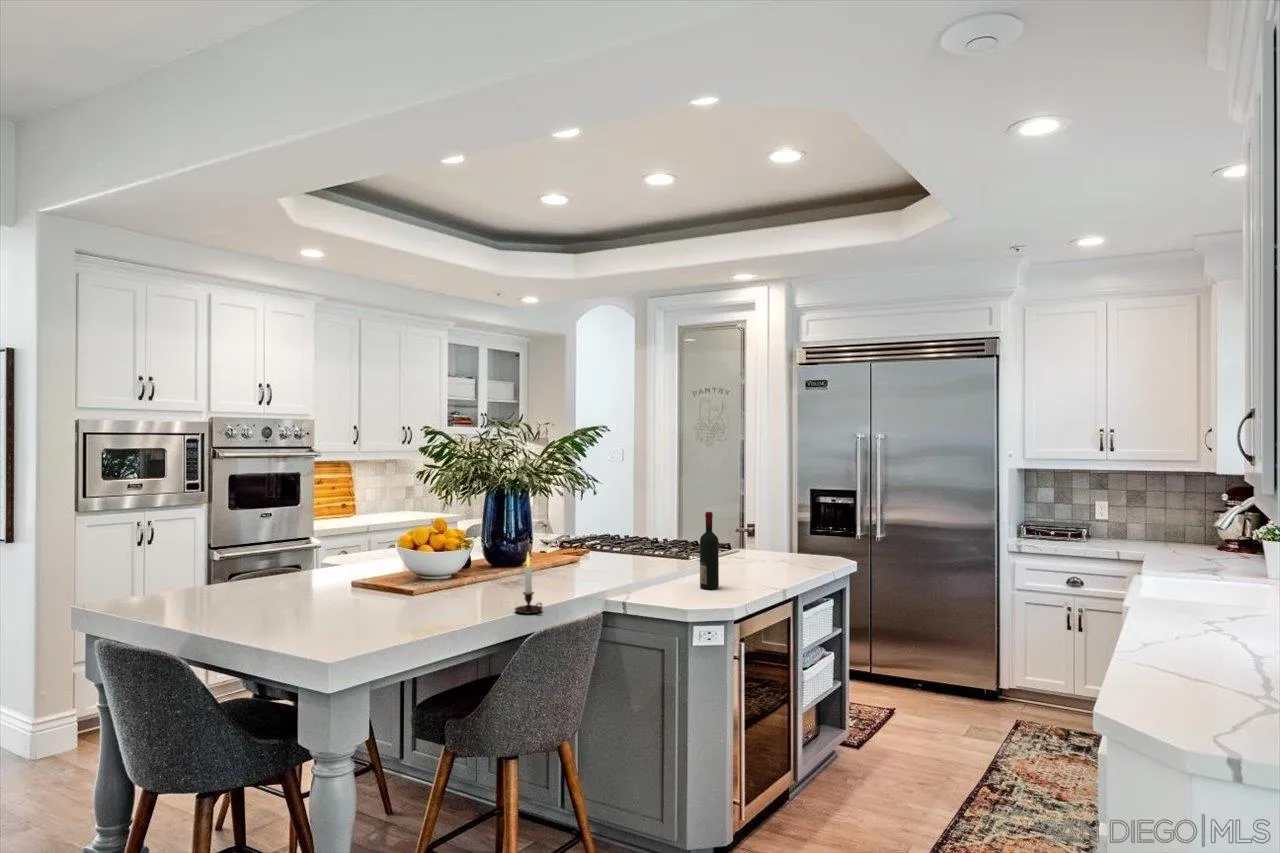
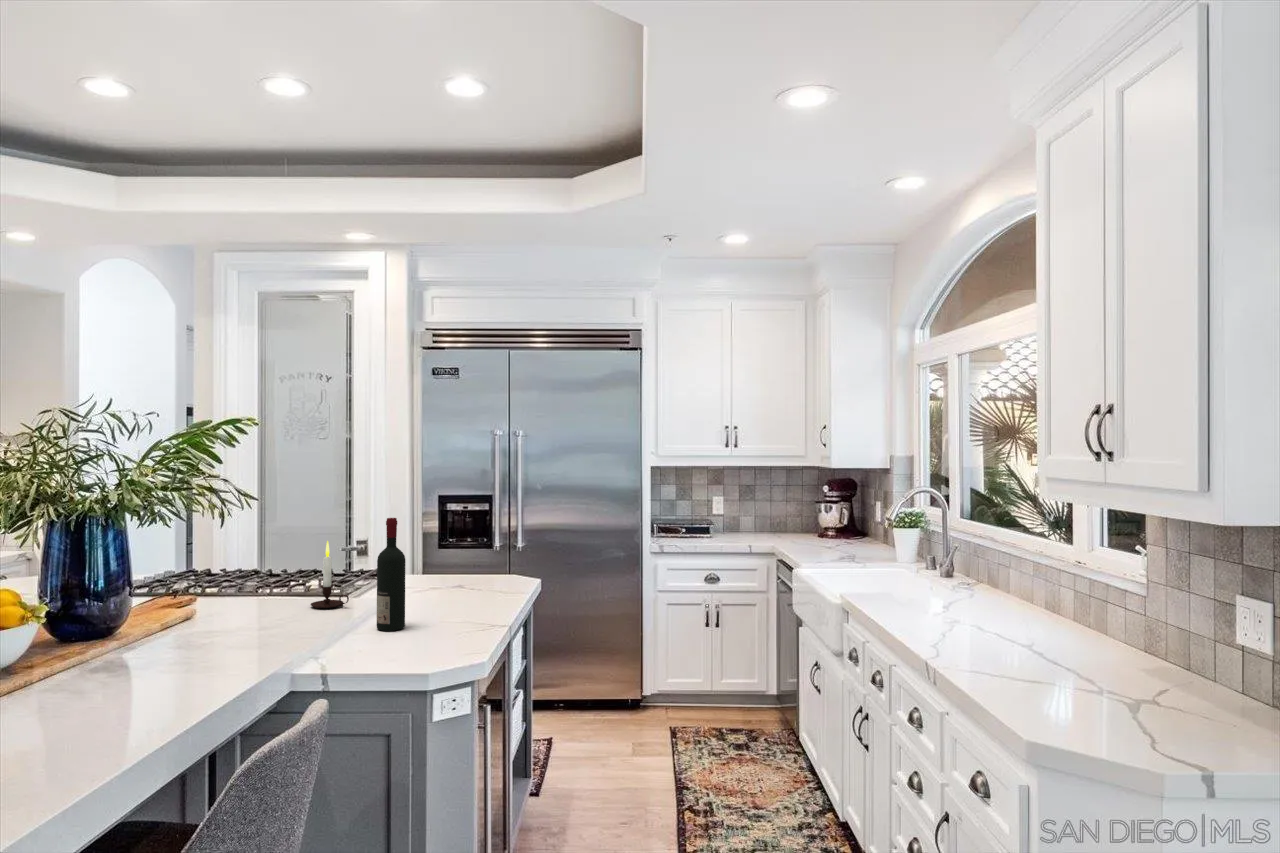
candle: present [515,554,542,613] -> present [311,541,349,608]

